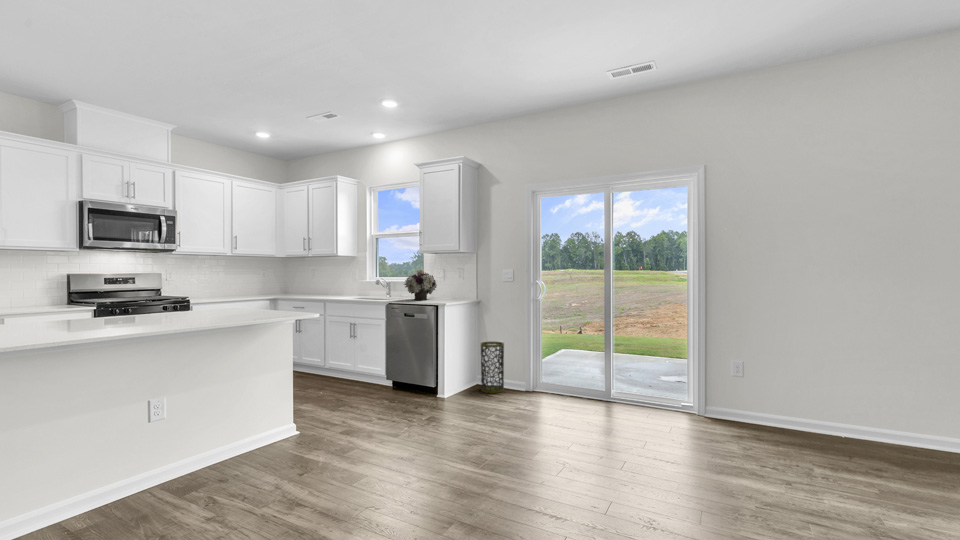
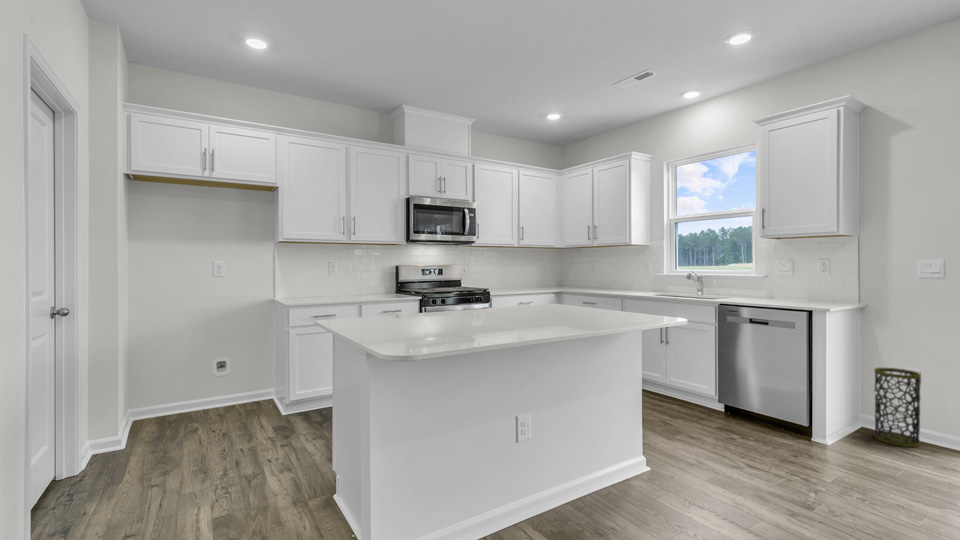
flower arrangement: present [404,269,437,300] -> none [745,261,794,303]

